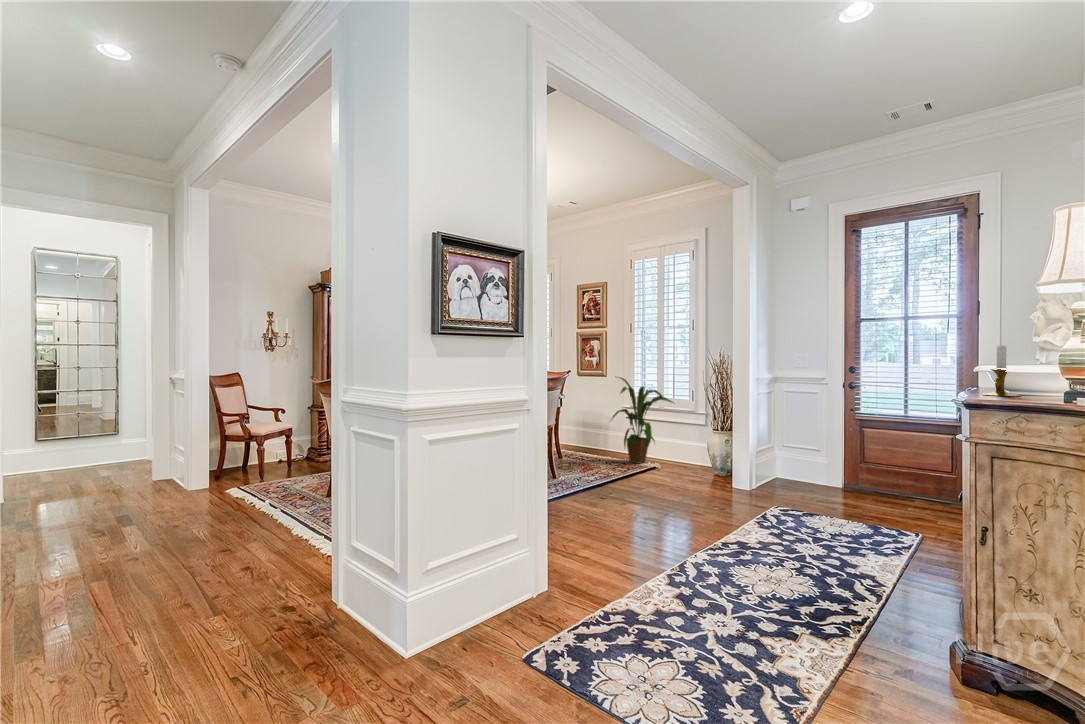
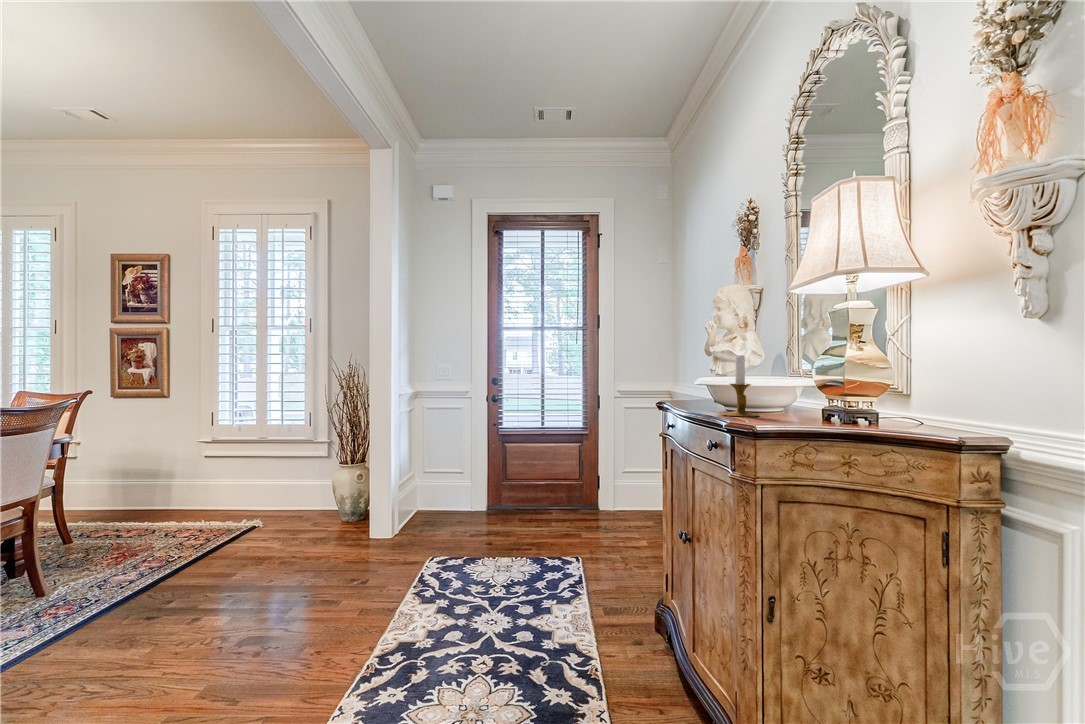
house plant: present [612,377,674,464] -> none [171,398,286,527]

